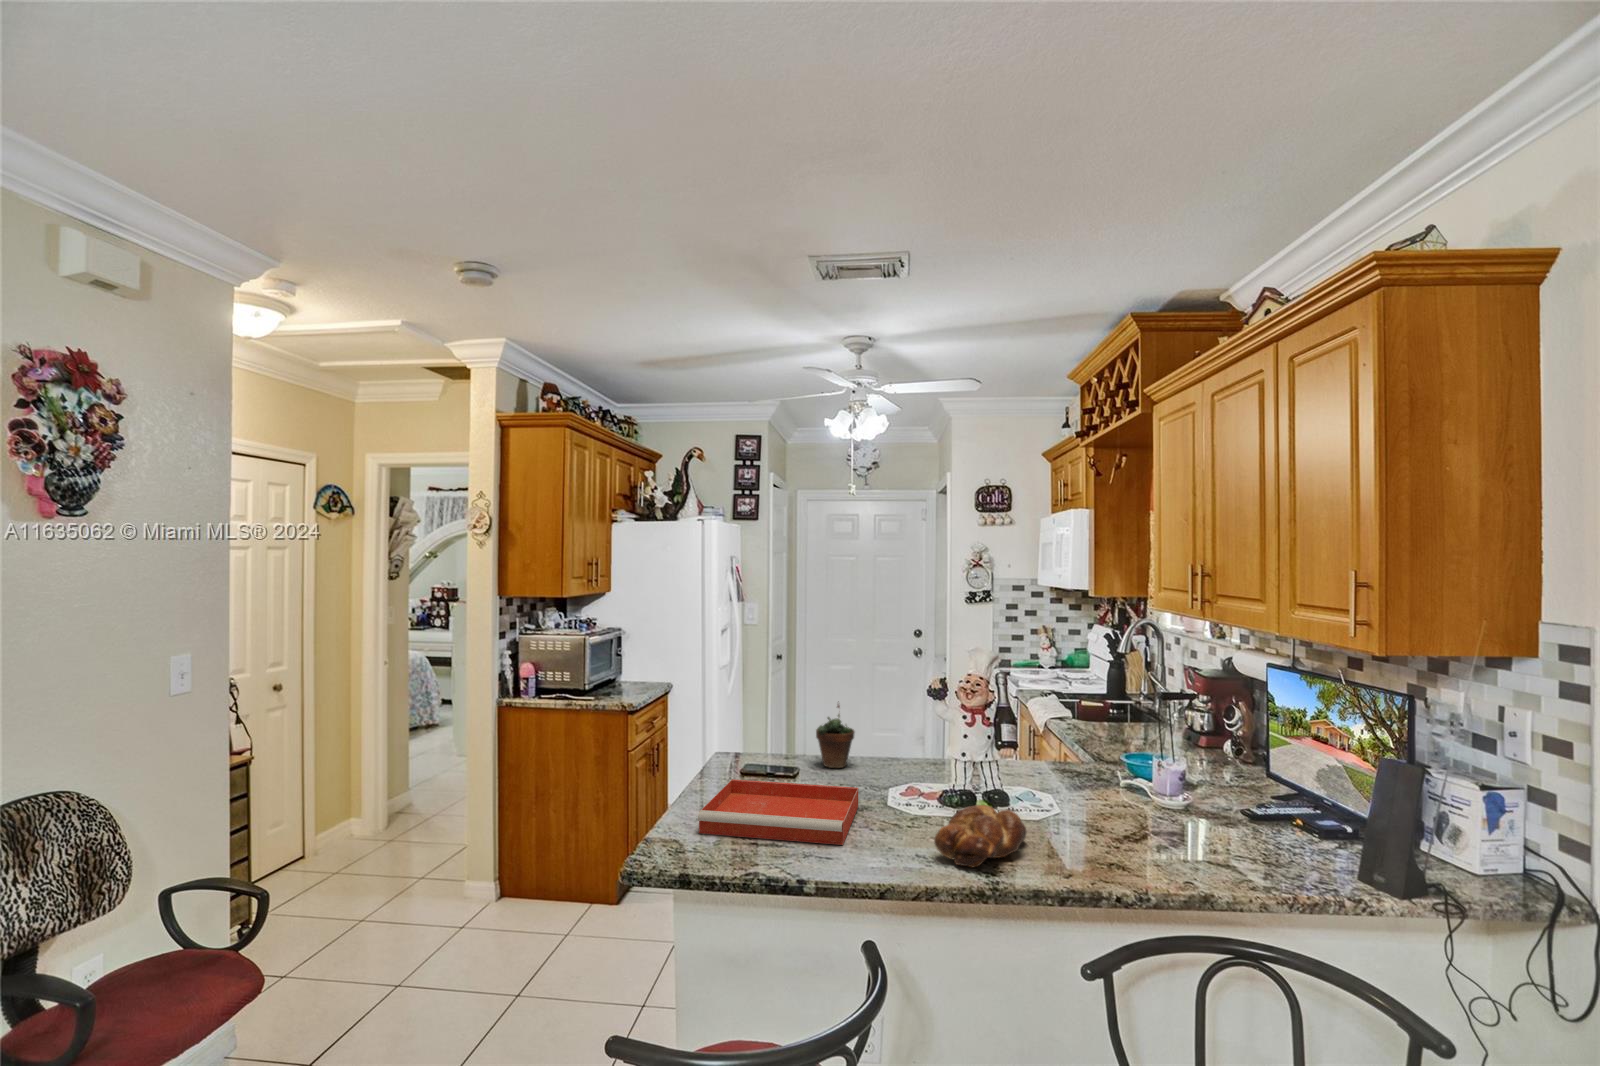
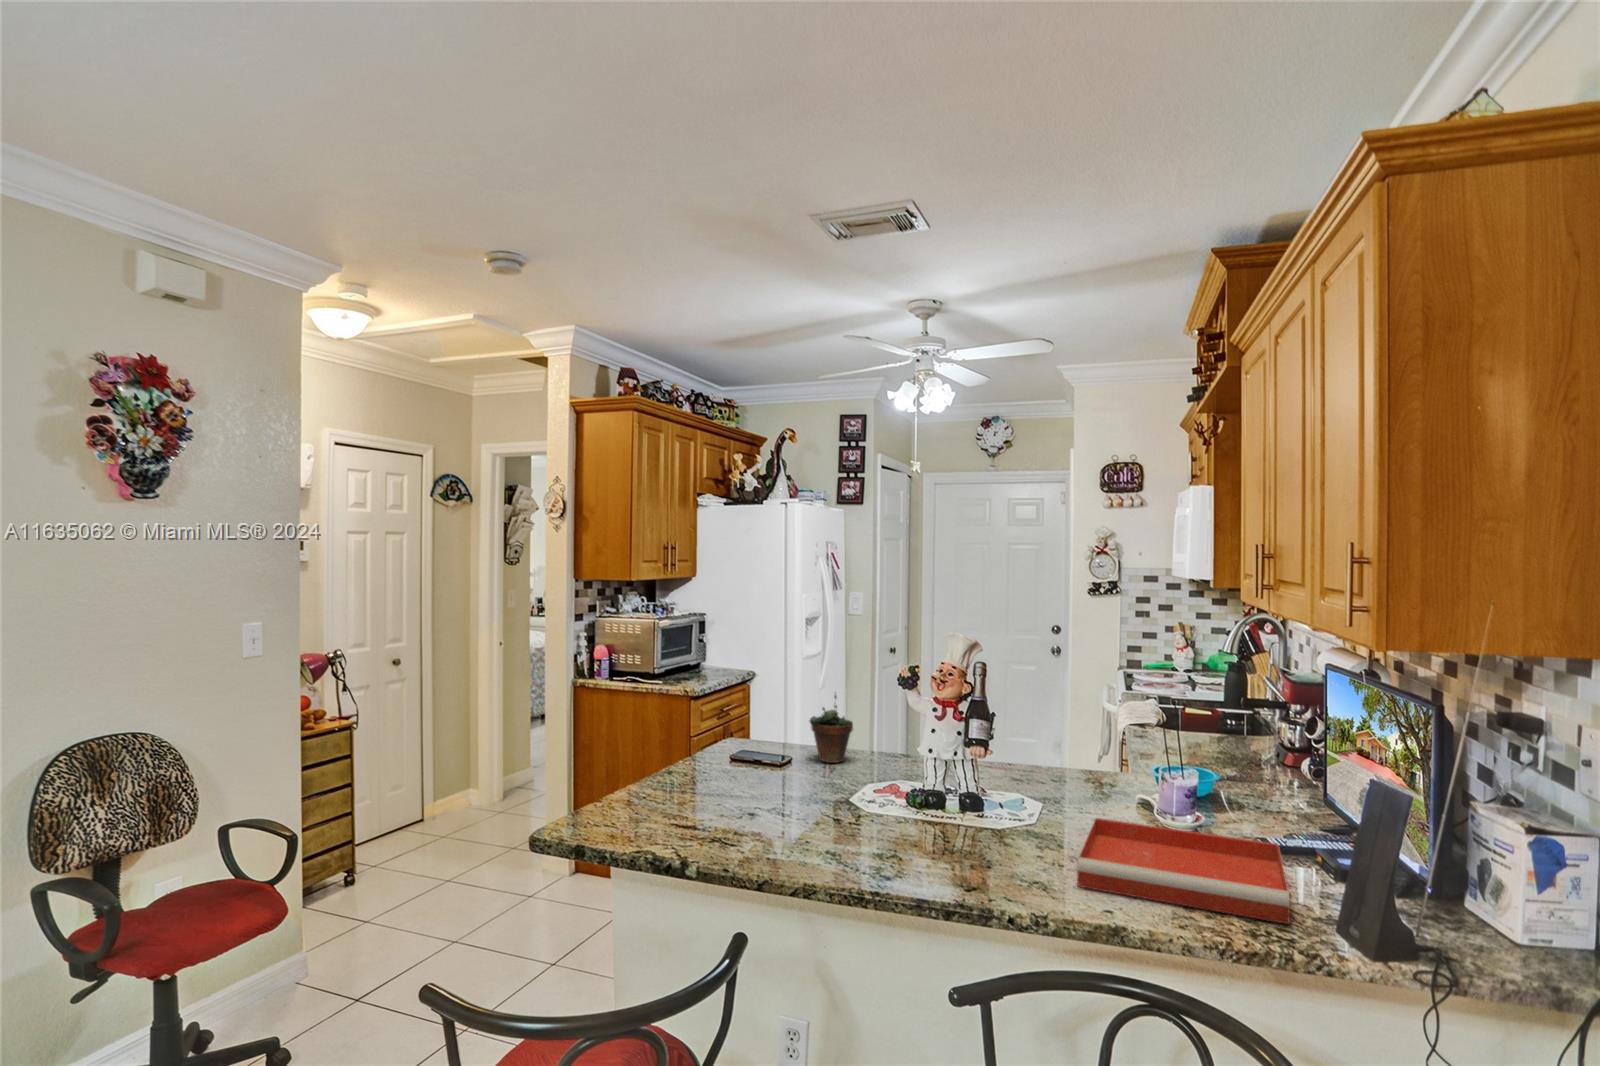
tray: present [698,779,858,845] -> present [1077,818,1290,924]
bread loaf: present [934,805,1027,867] -> none [842,806,962,870]

